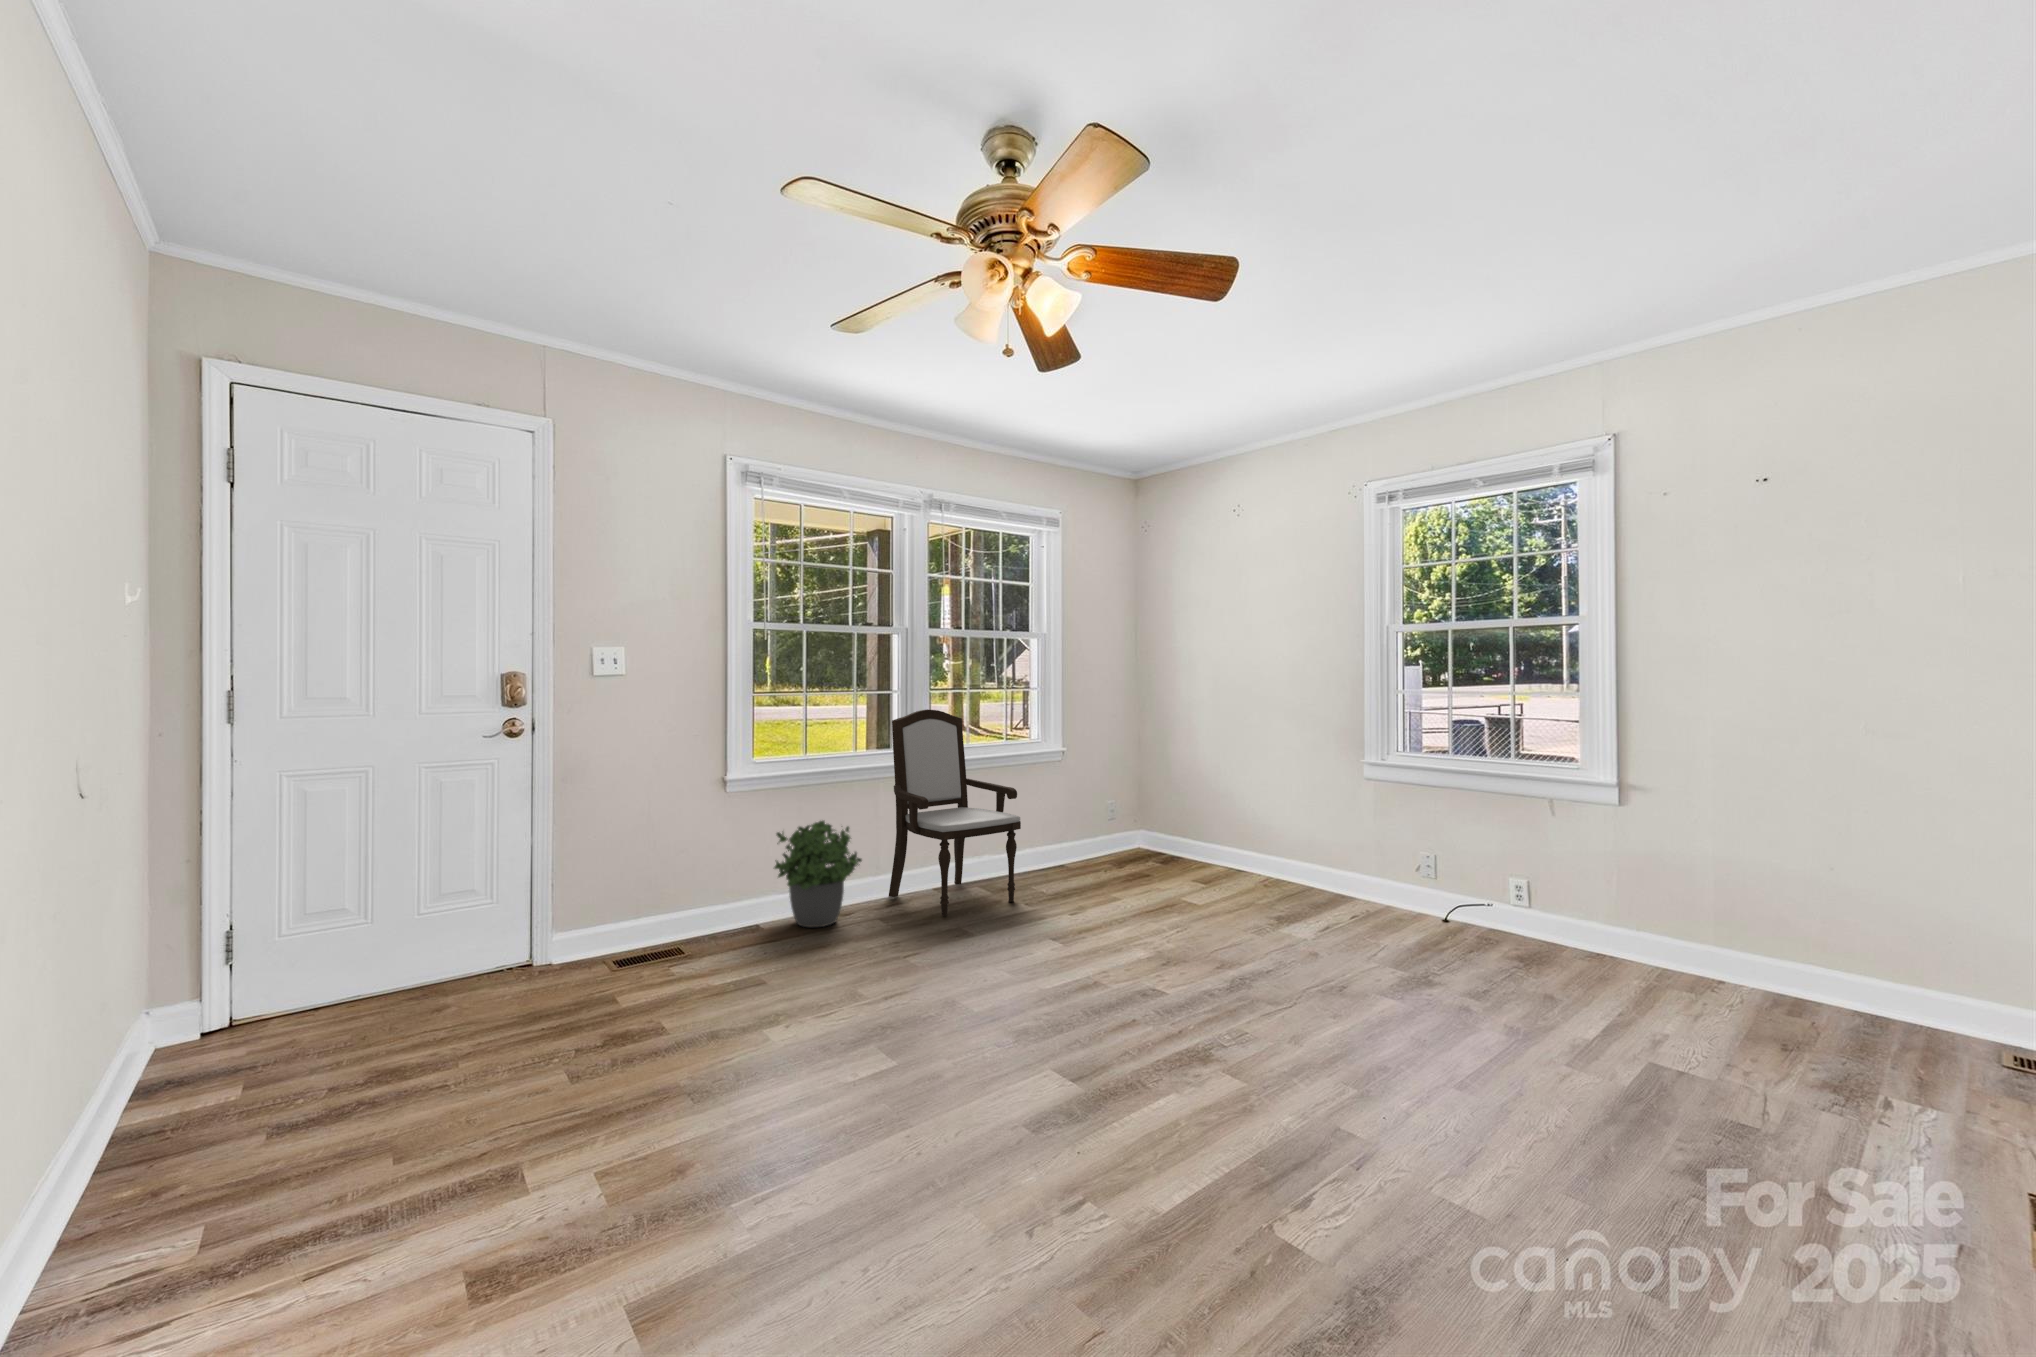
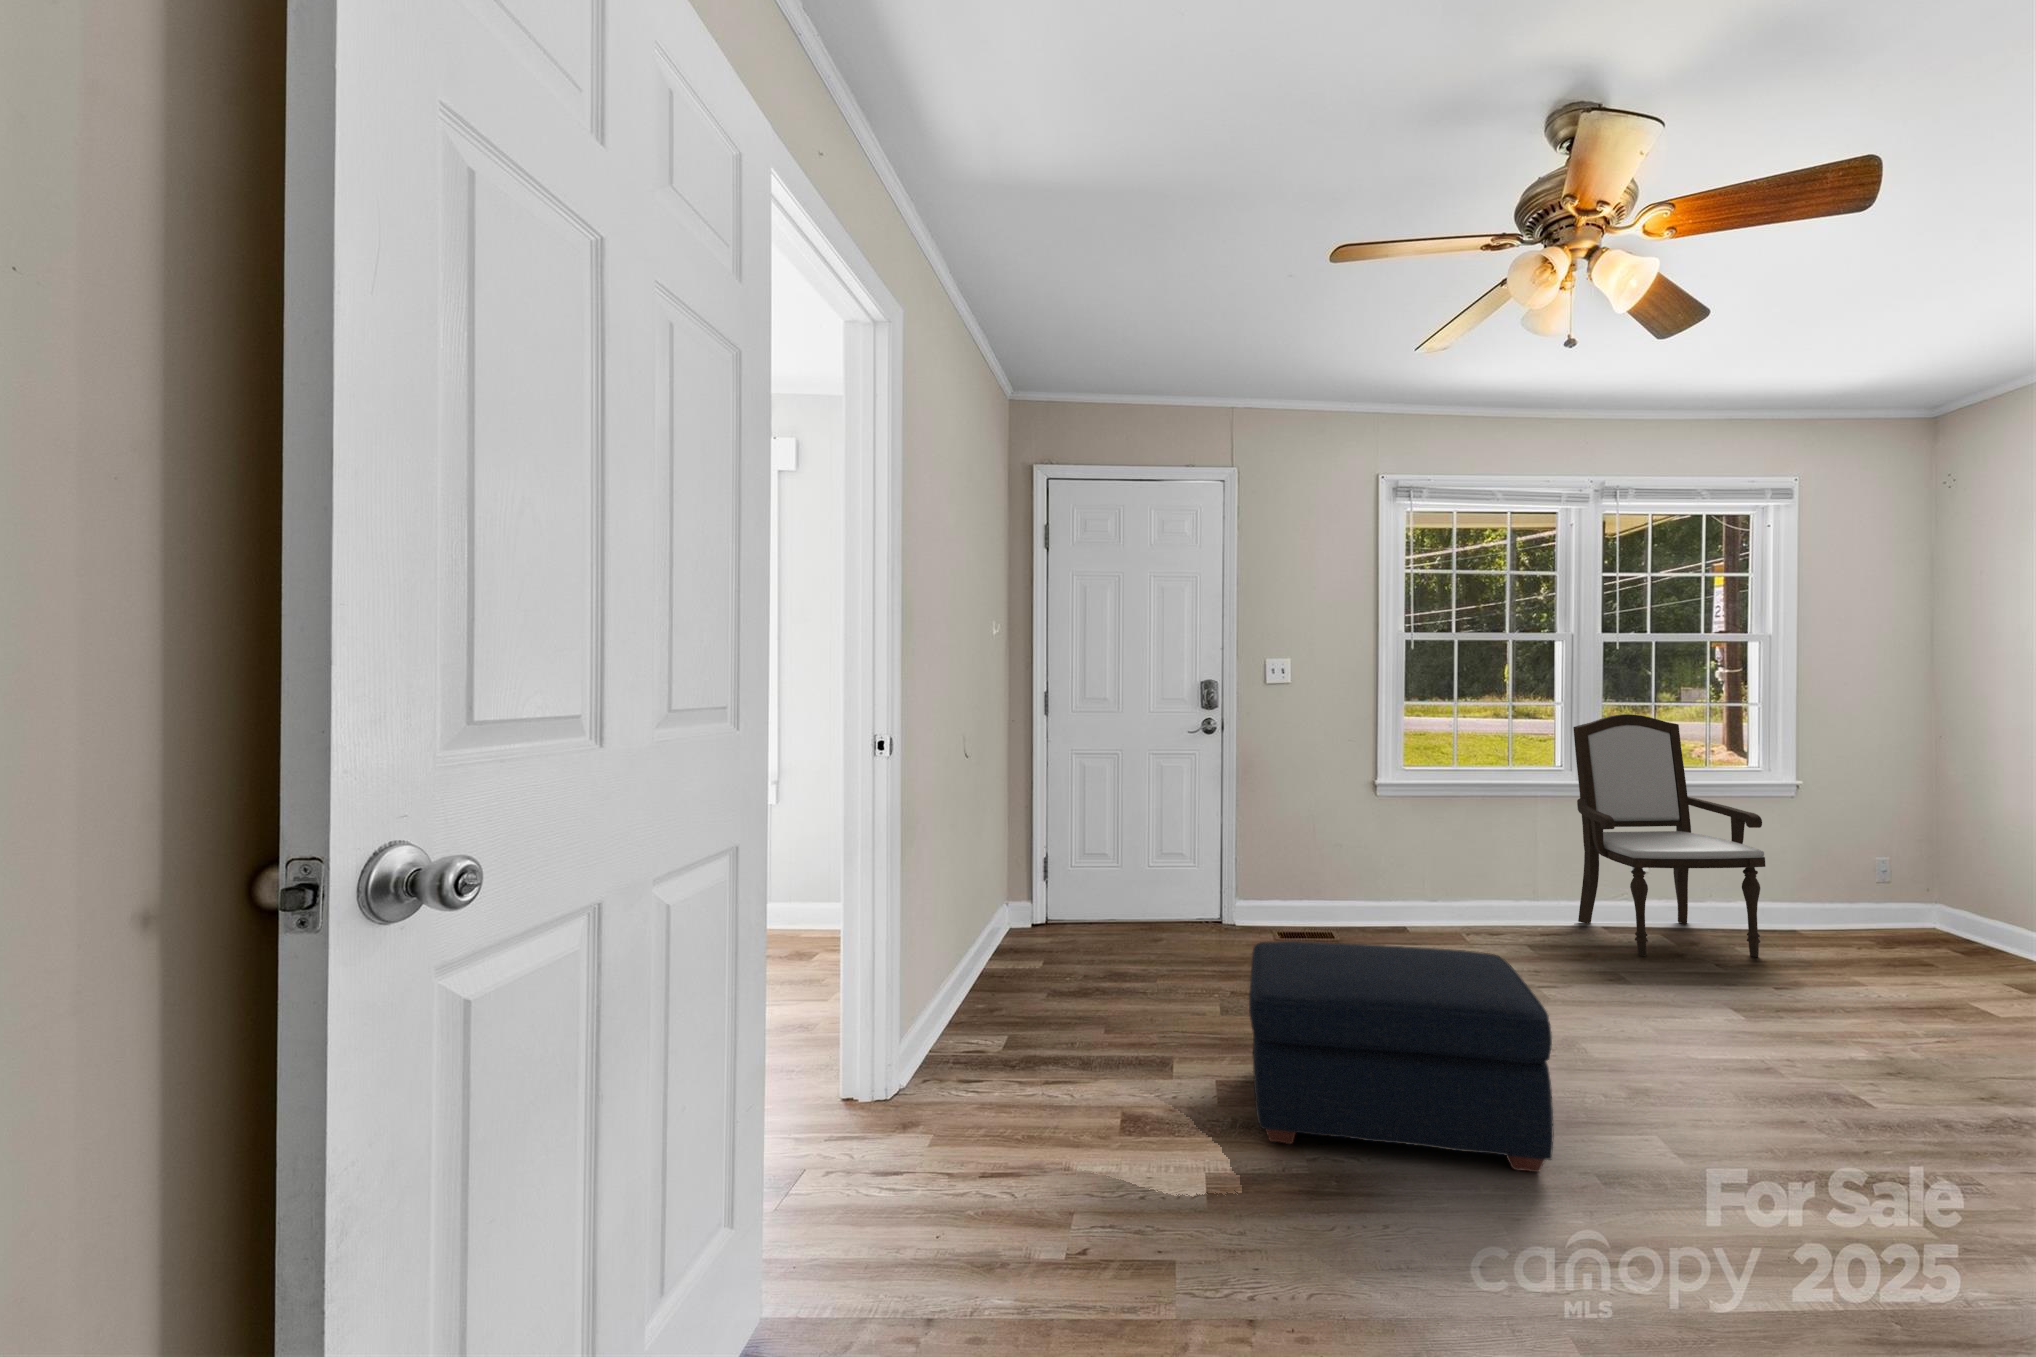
potted plant: present [774,821,862,927] -> none [1429,830,1532,939]
ottoman: none [646,934,972,1219] -> present [1249,941,1554,1172]

